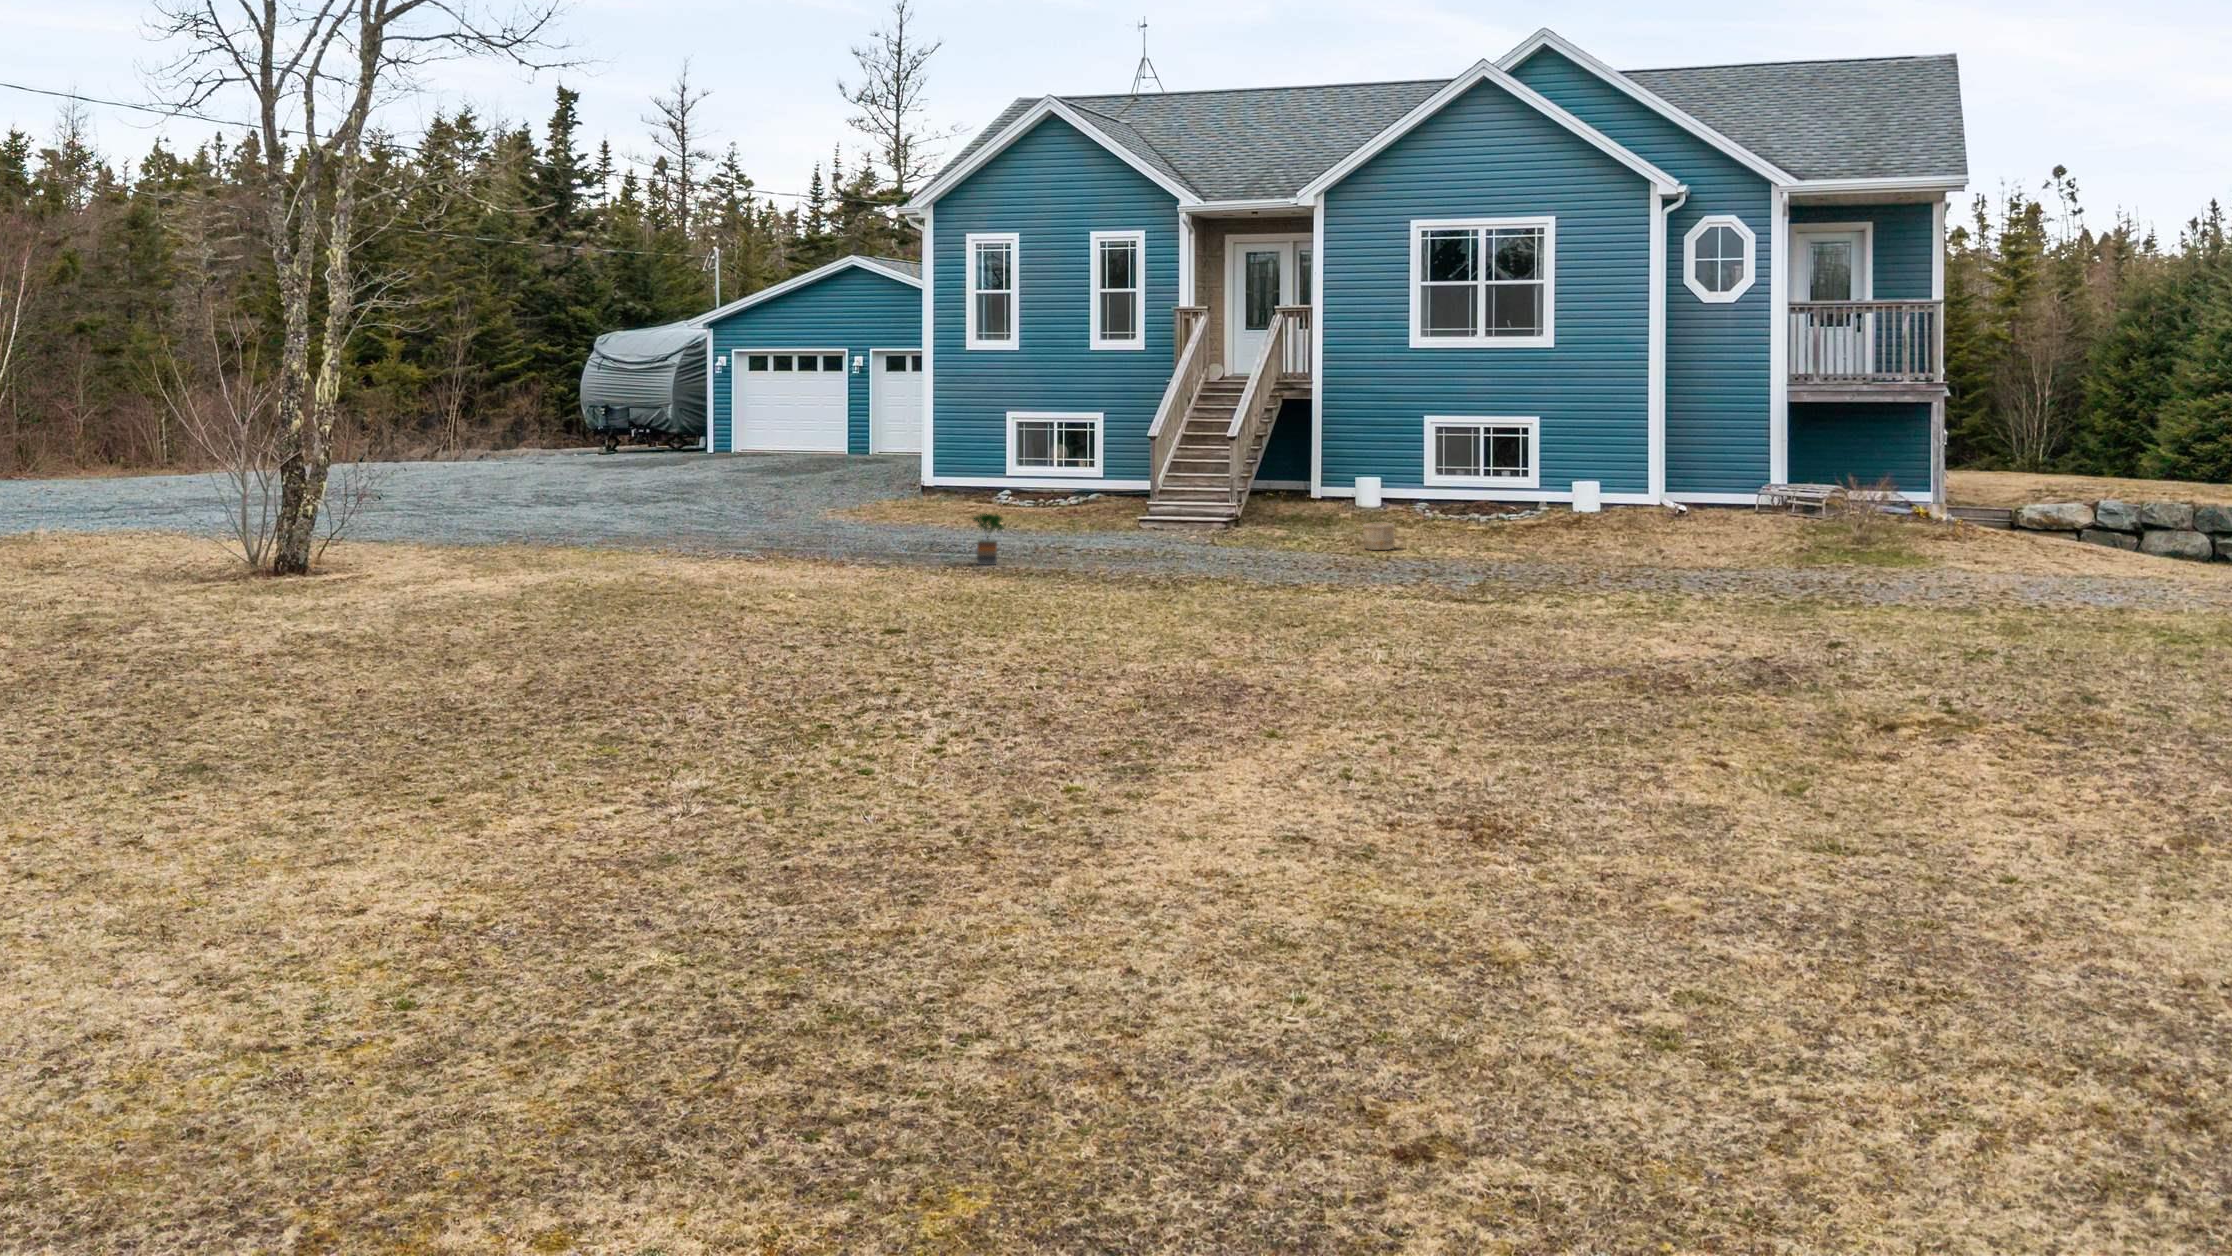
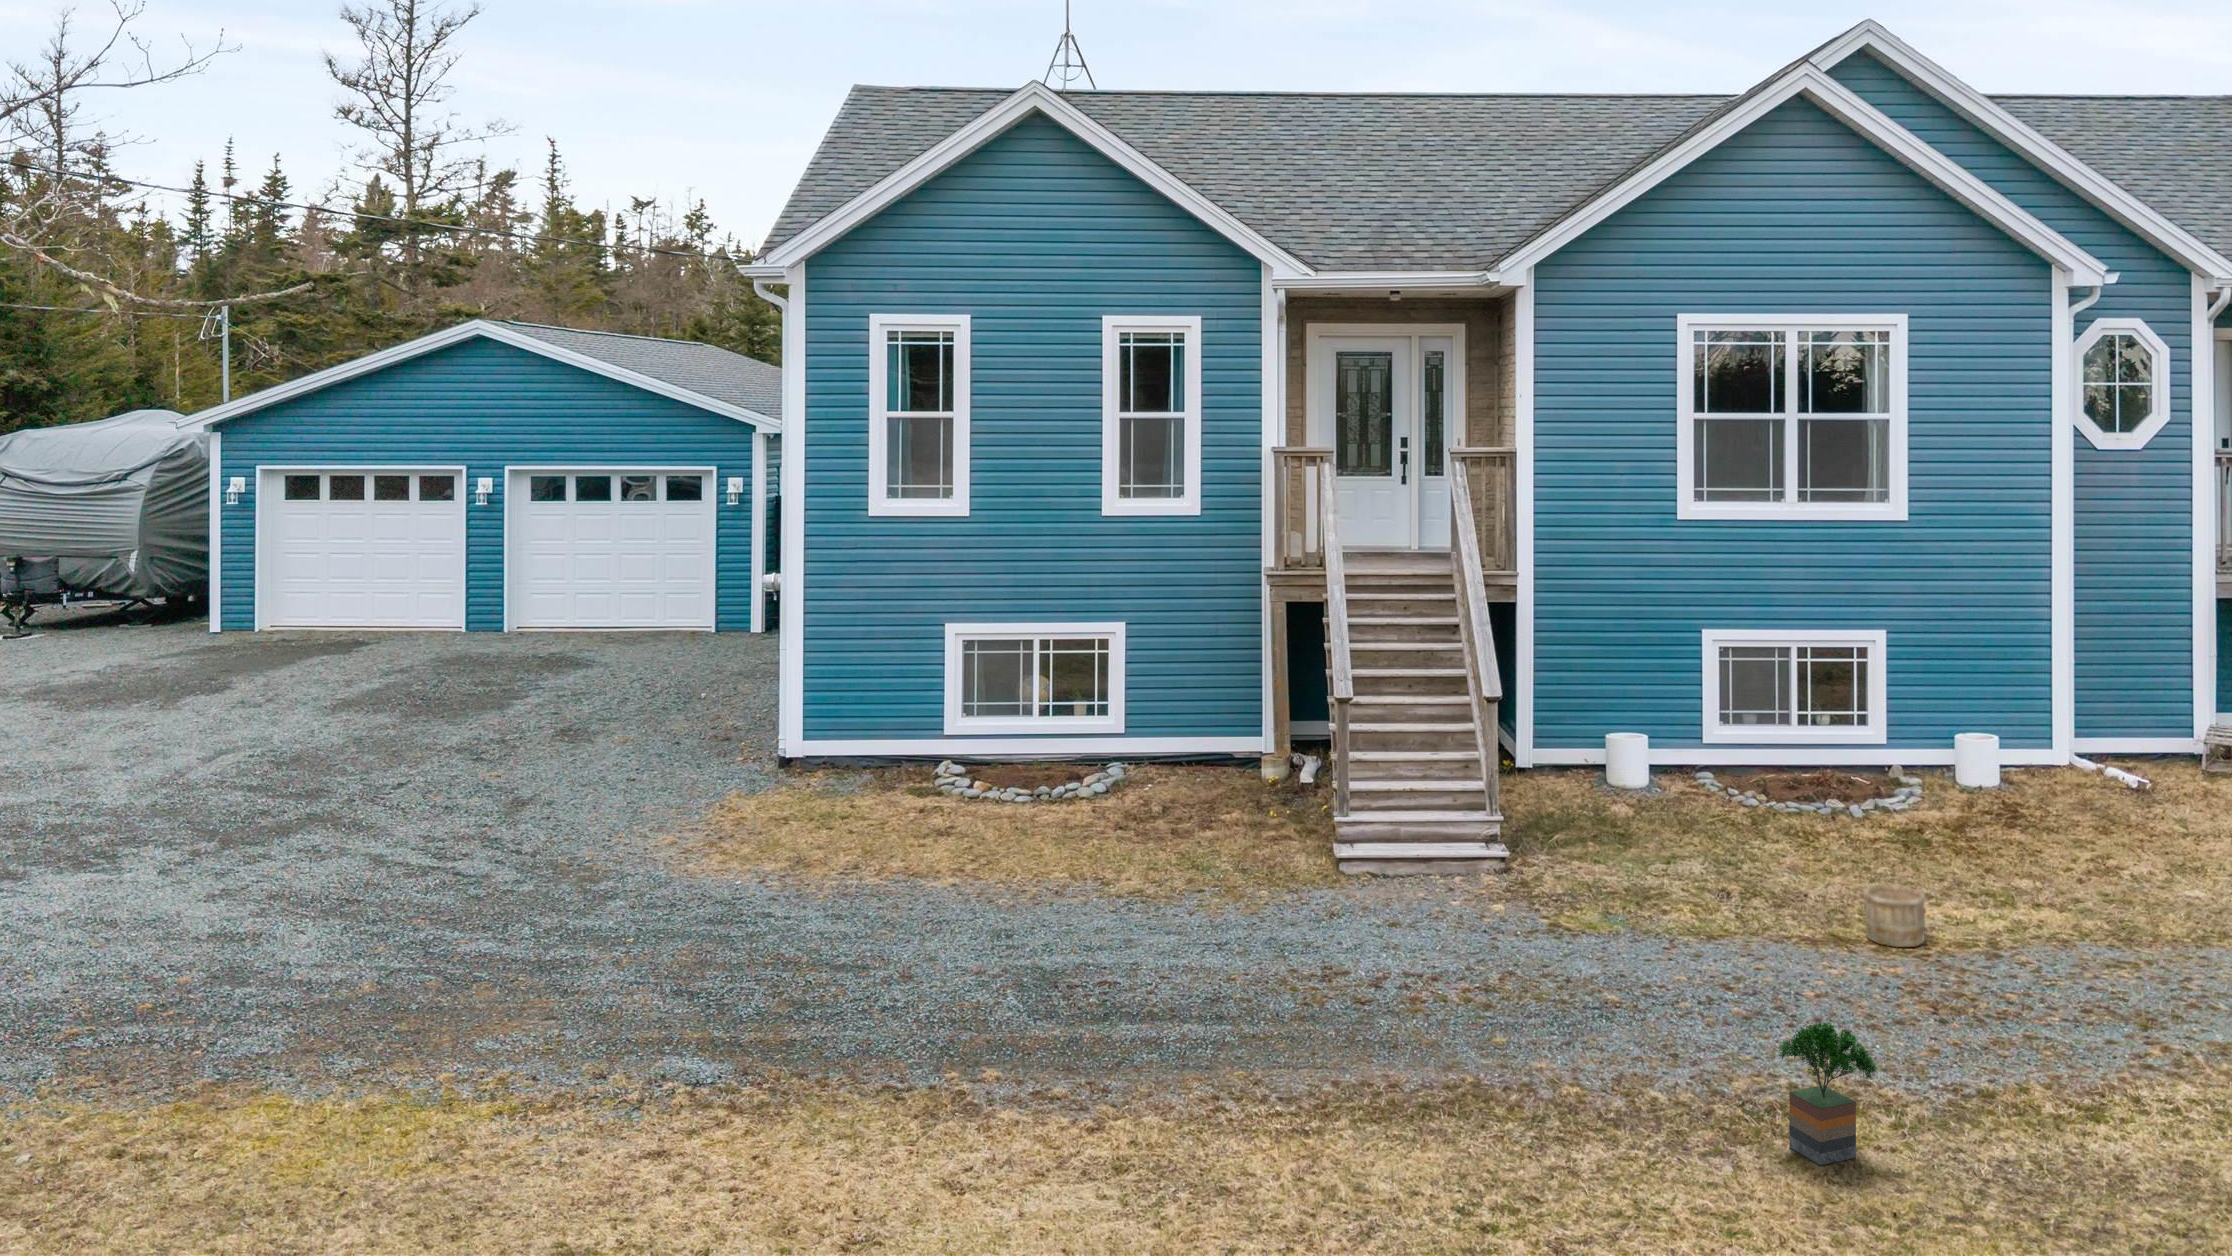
potted tree: present [973,513,1004,565] -> present [1778,1022,1878,1165]

